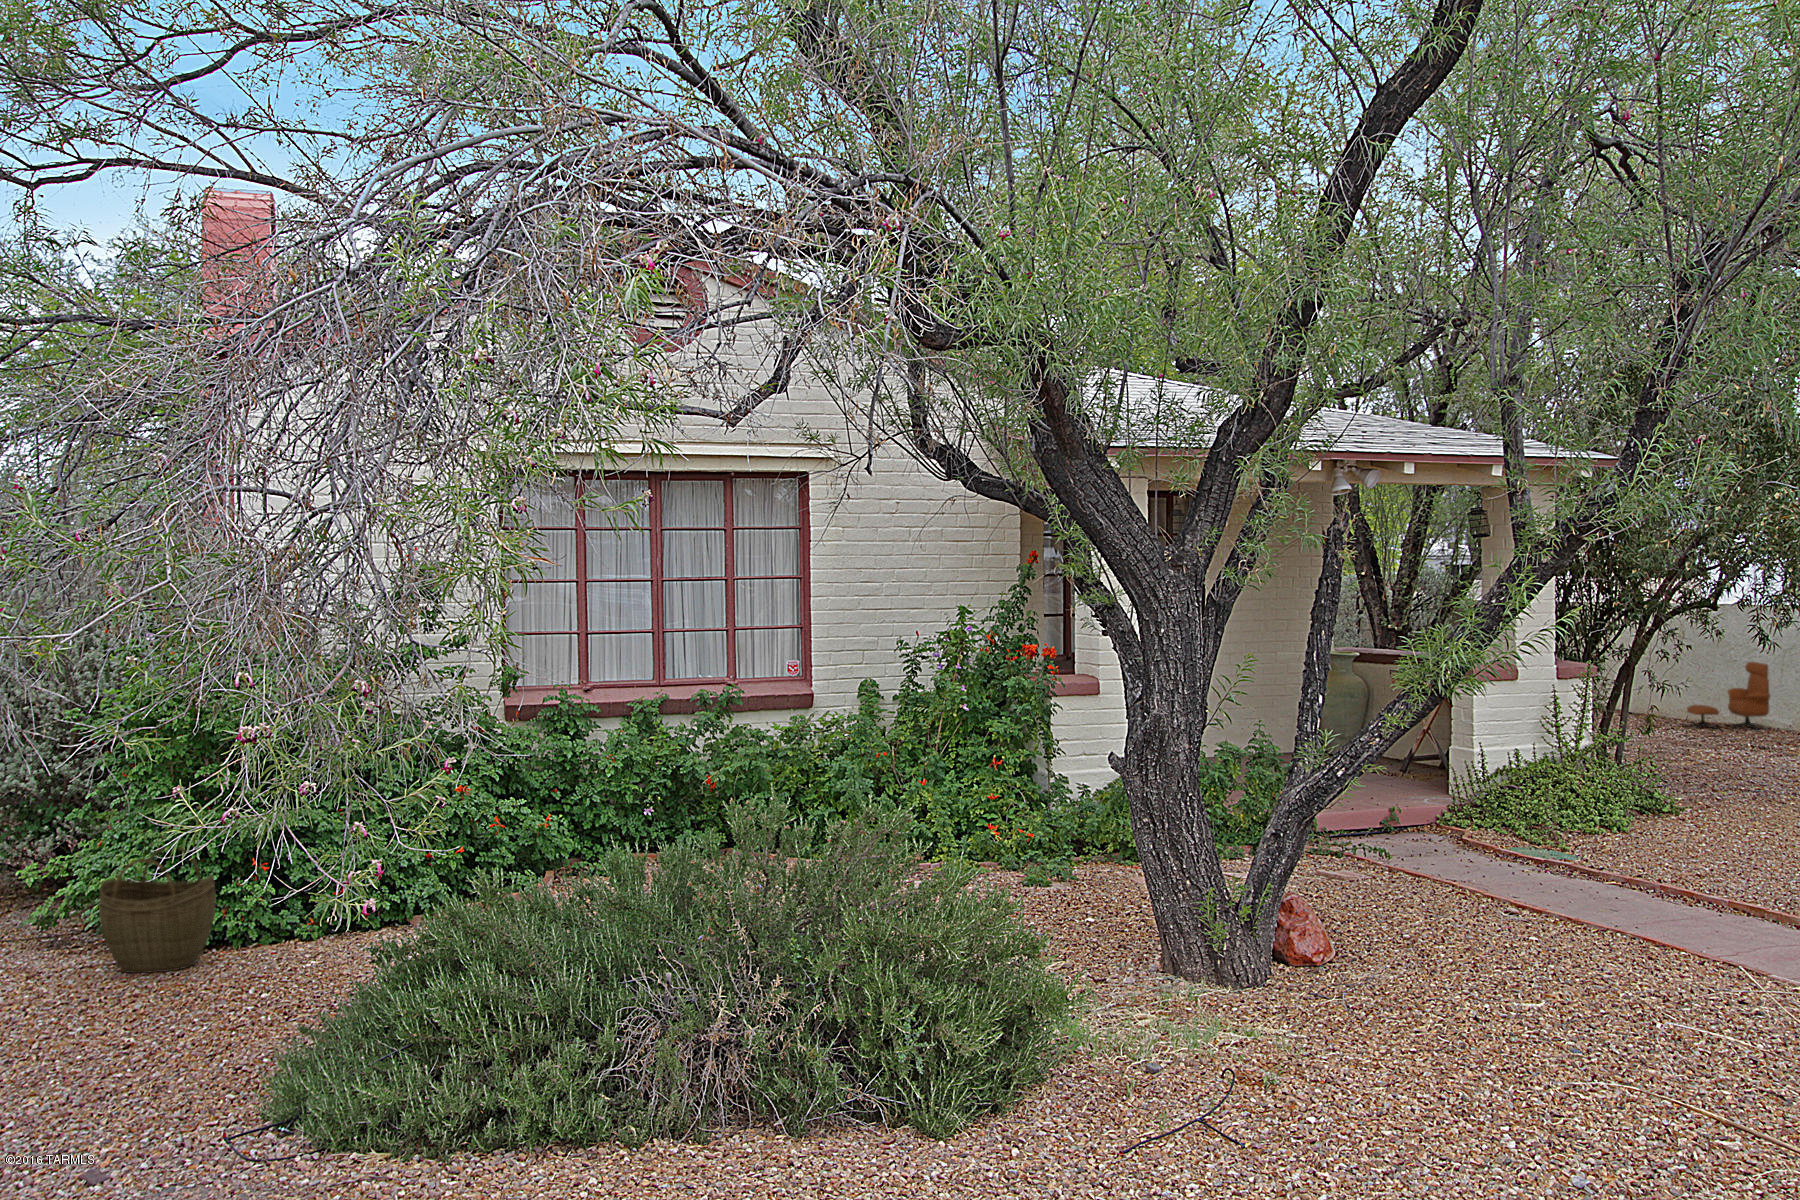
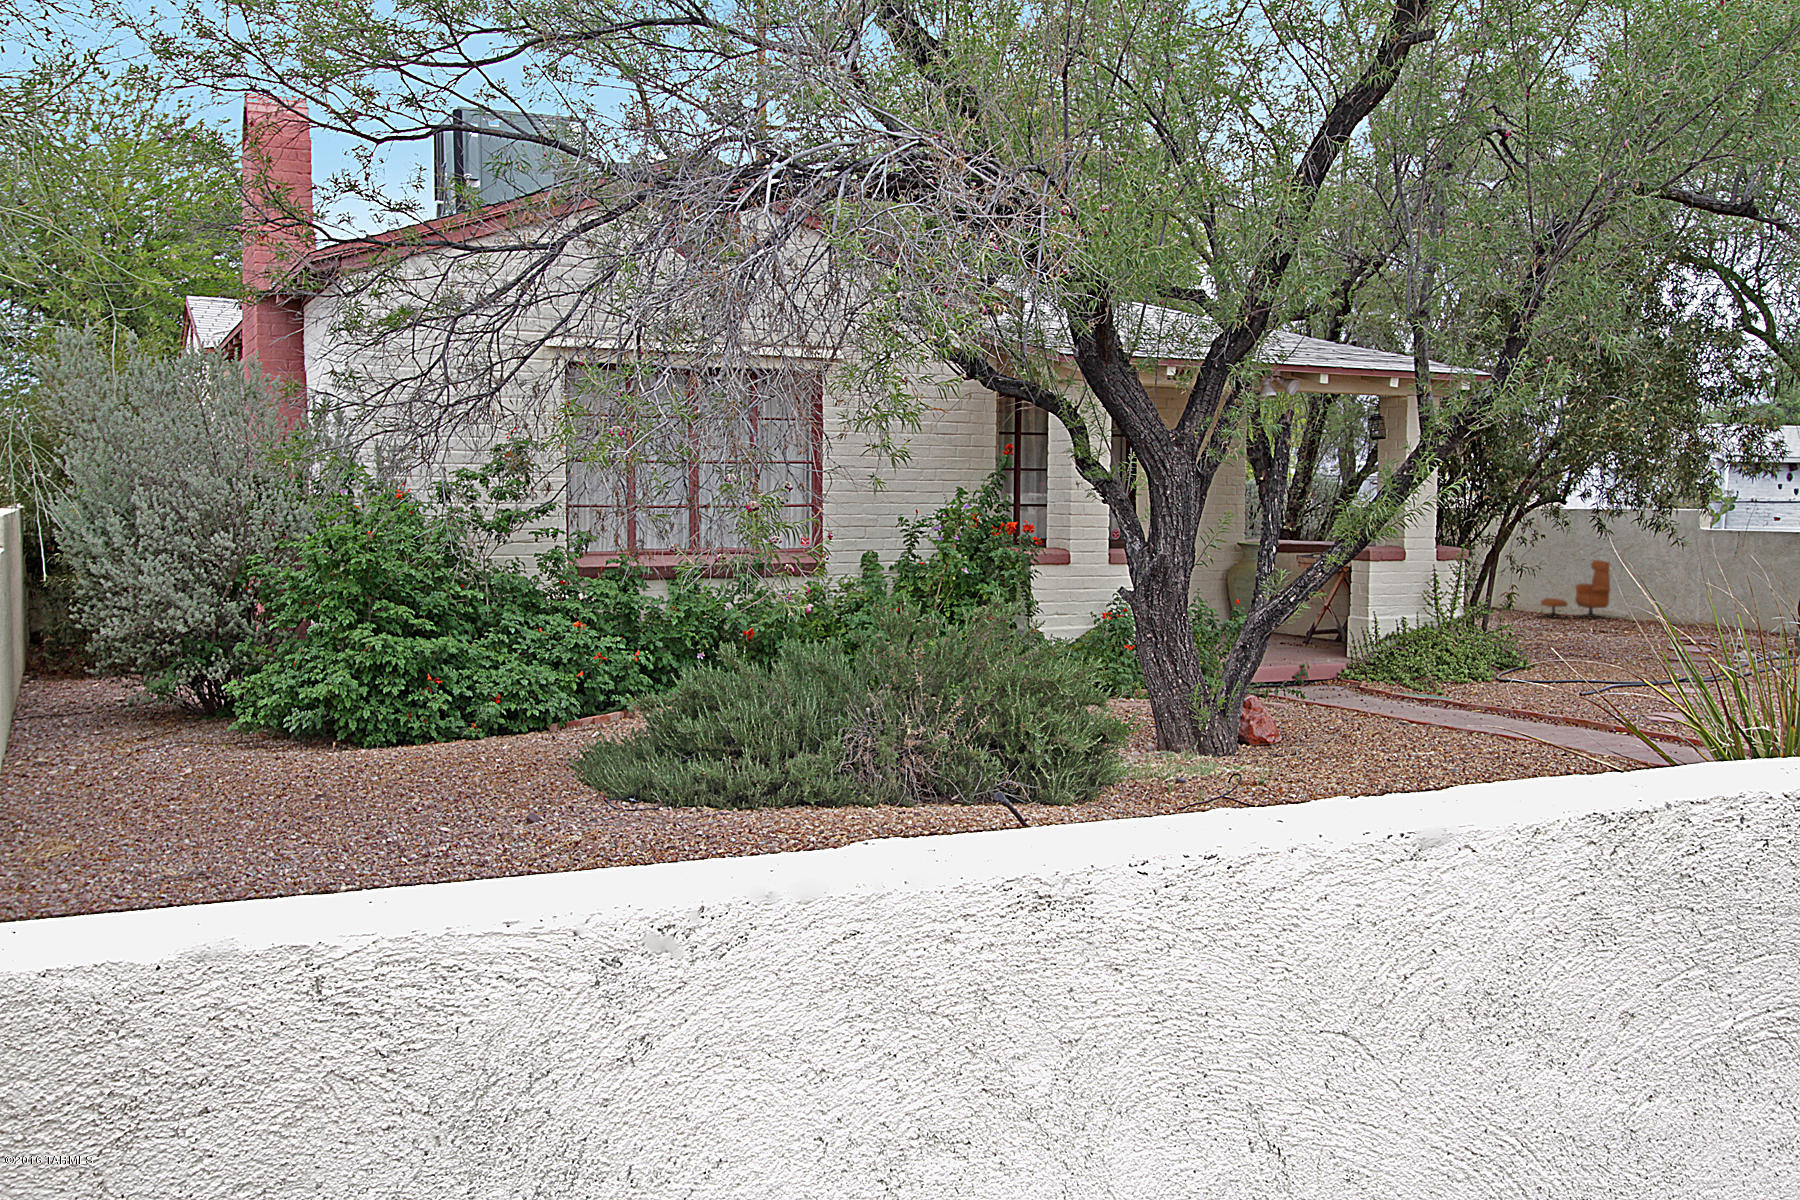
woven basket: present [99,847,216,973] -> none [324,661,411,758]

